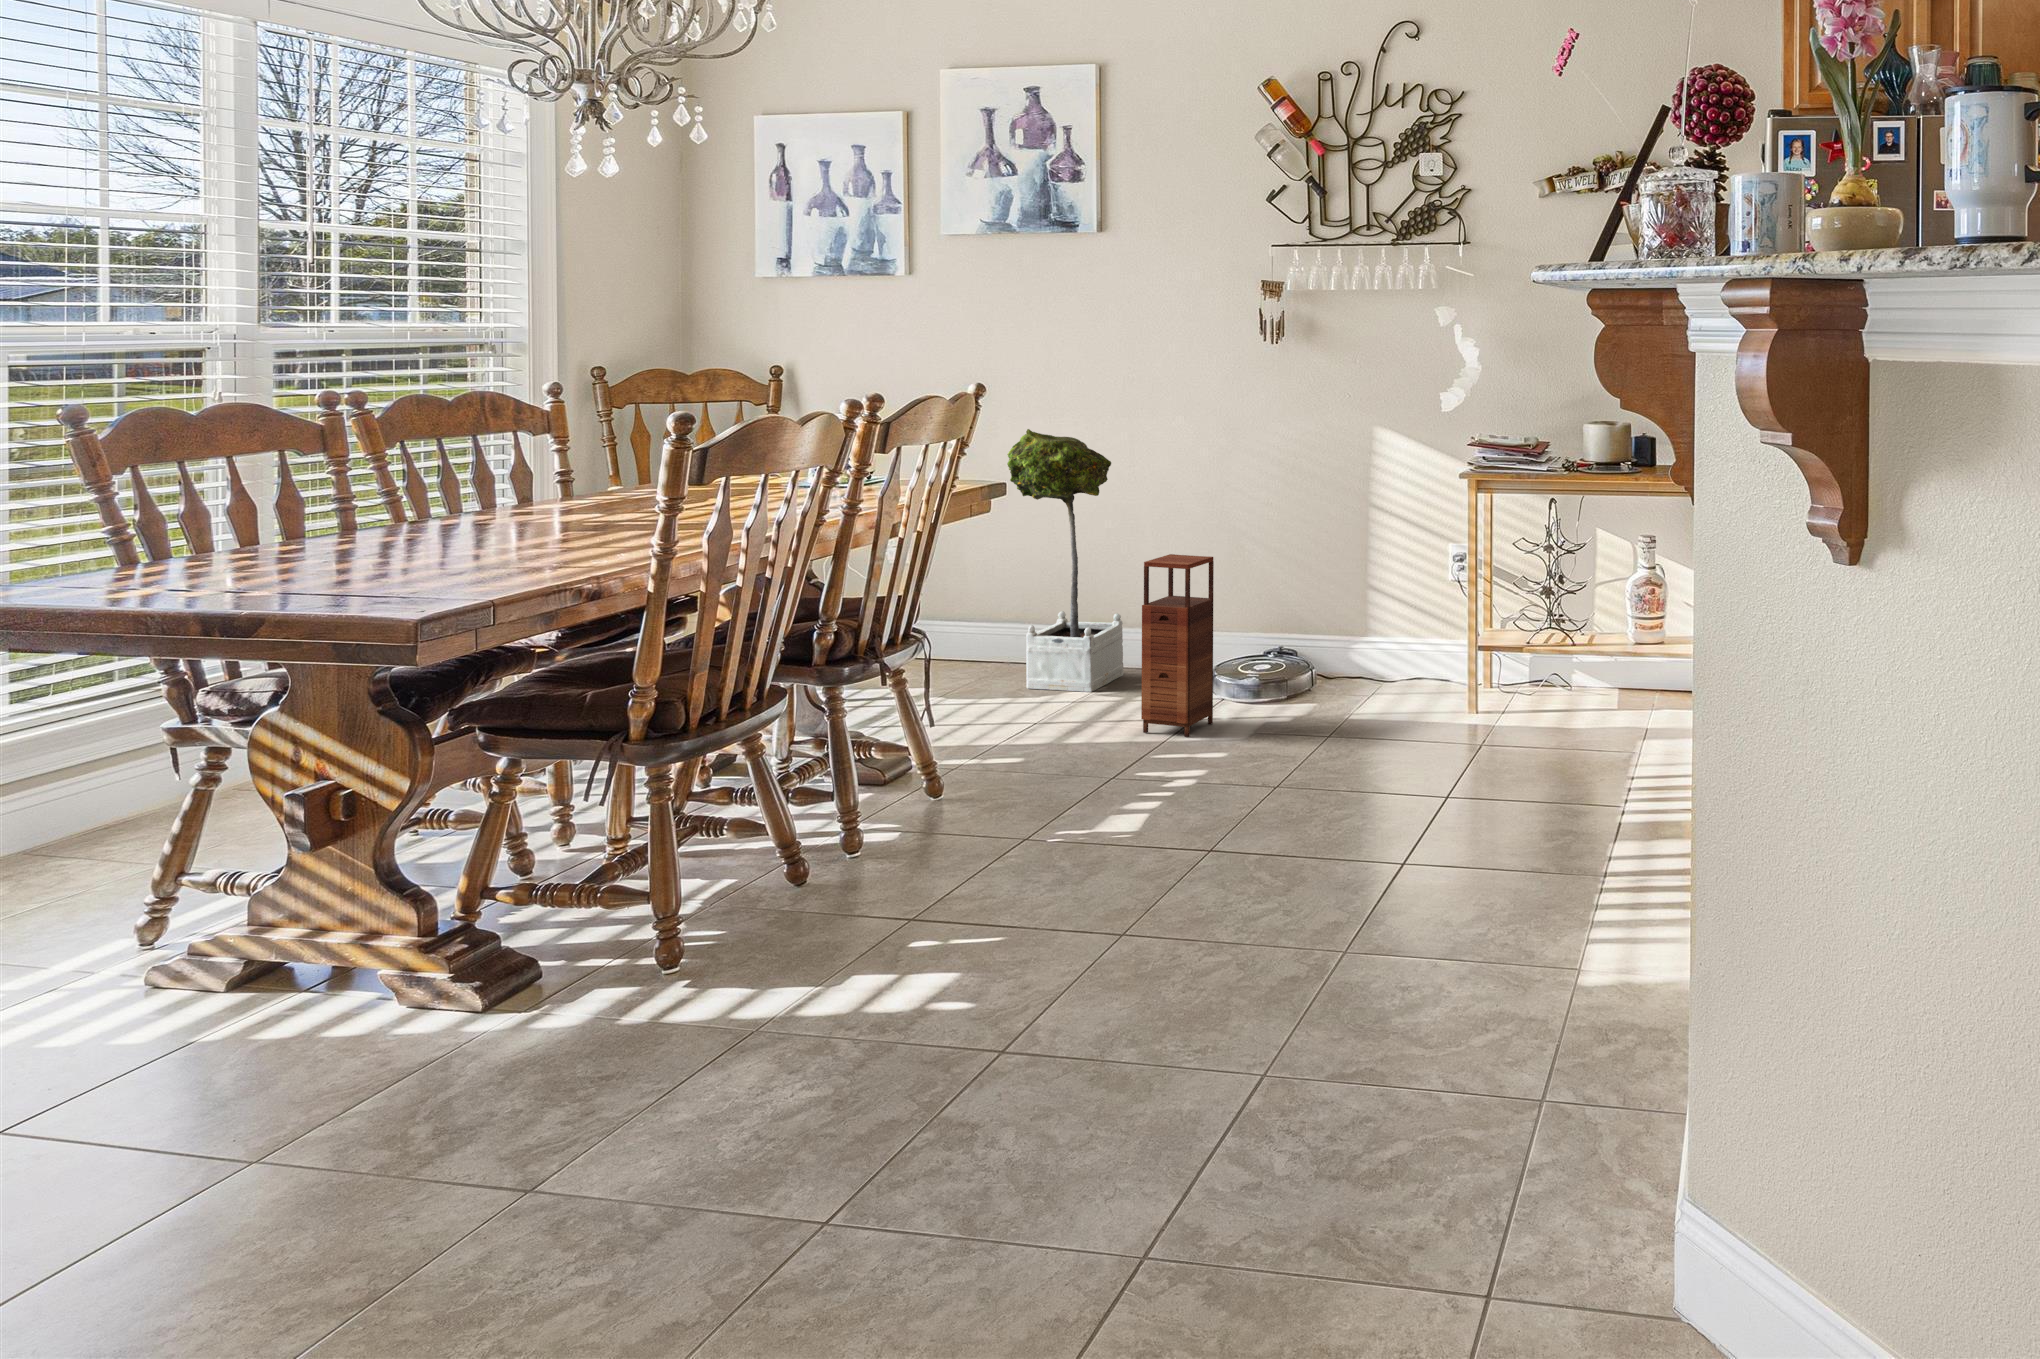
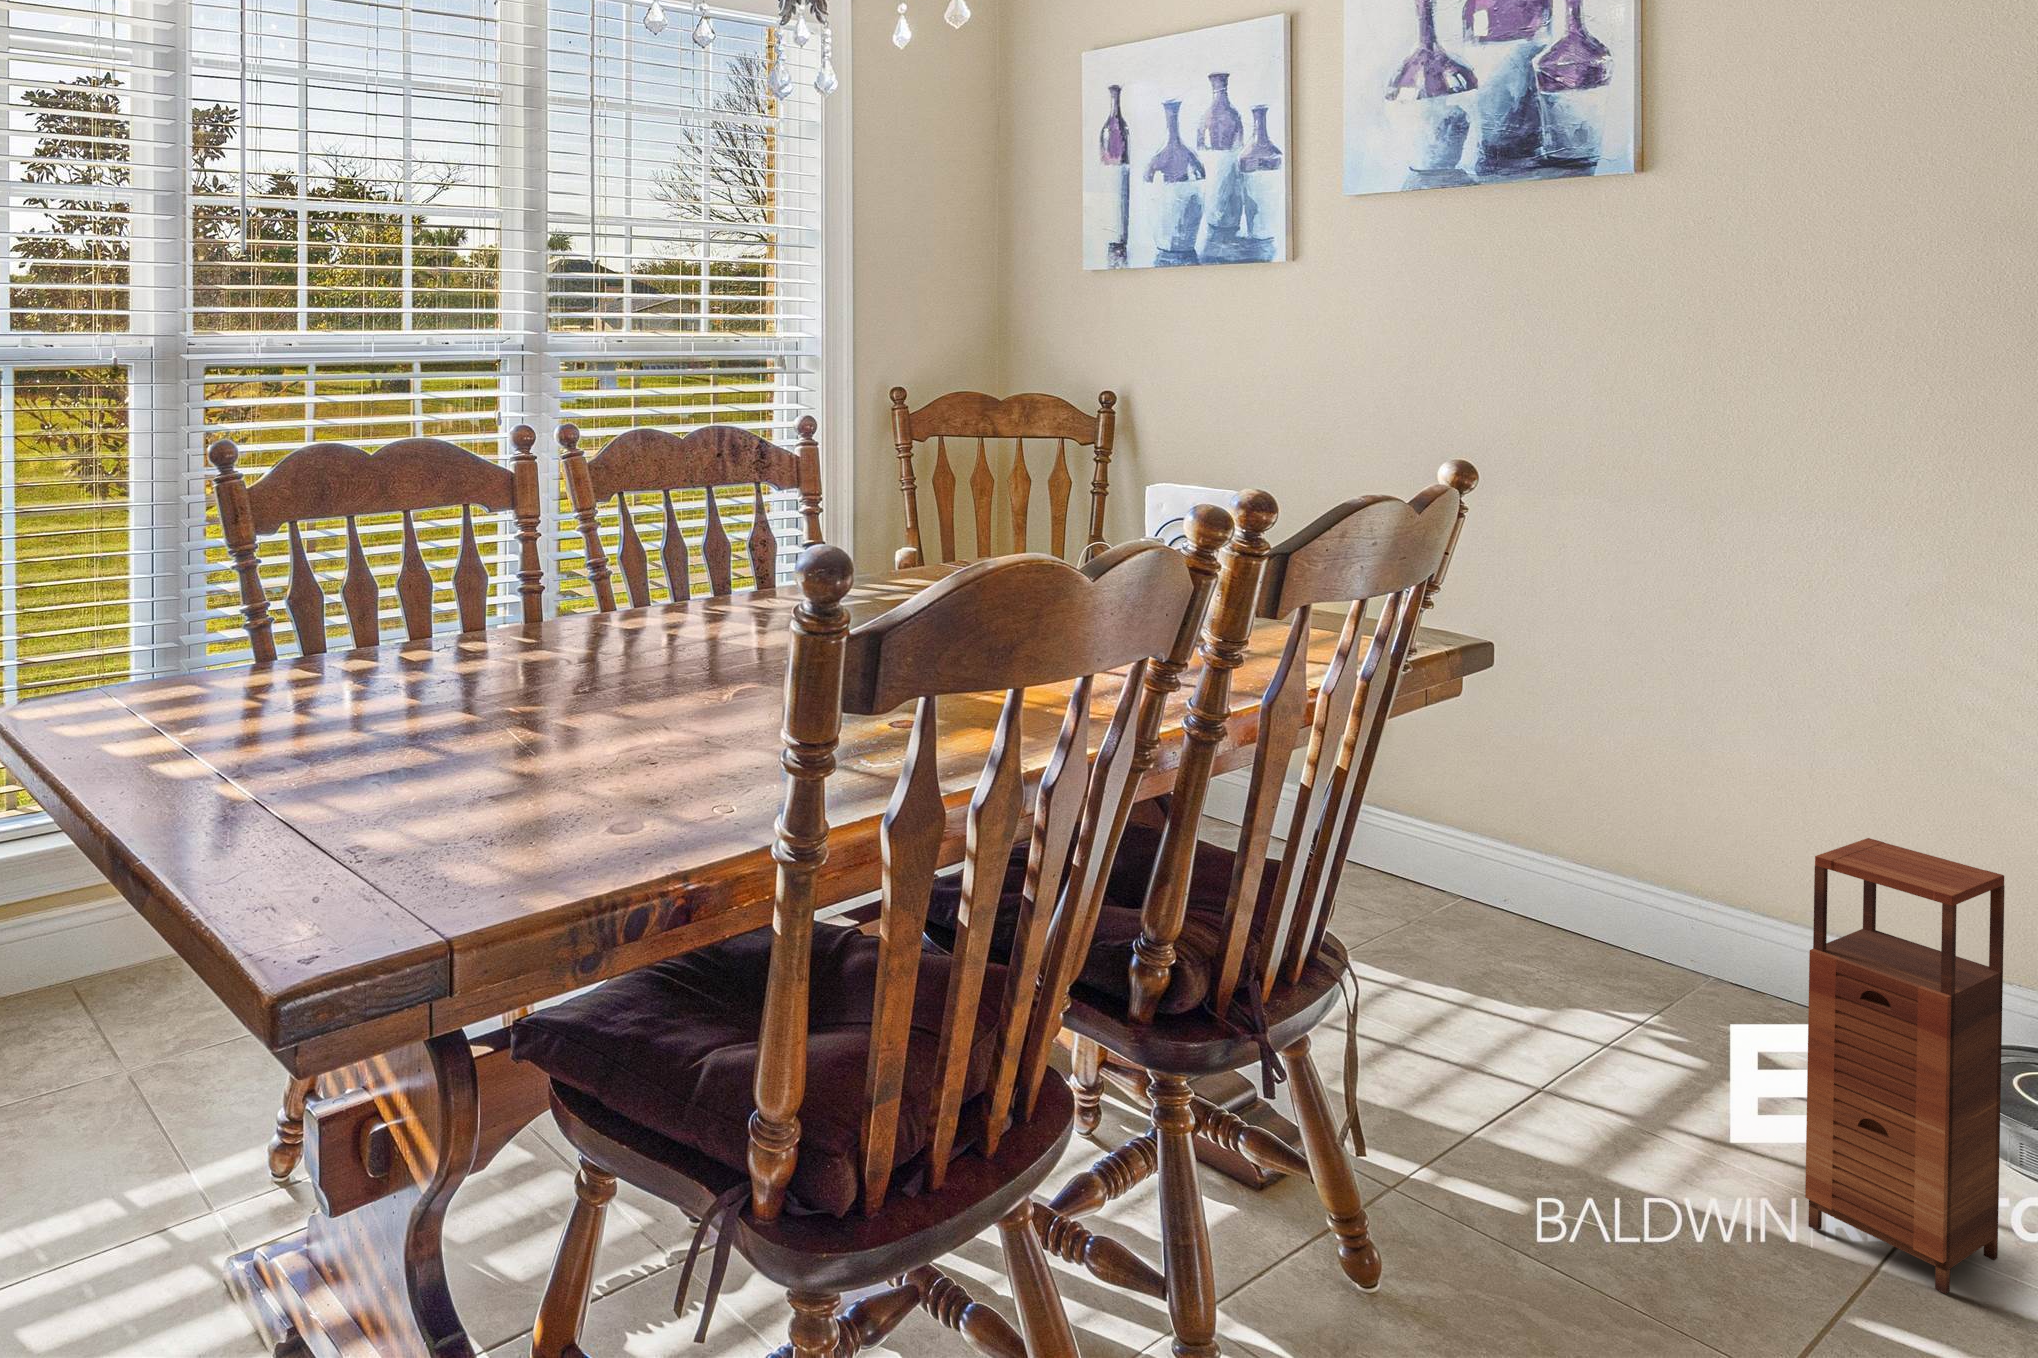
potted tree: present [1007,429,1124,692] -> none [1460,520,1689,1027]

